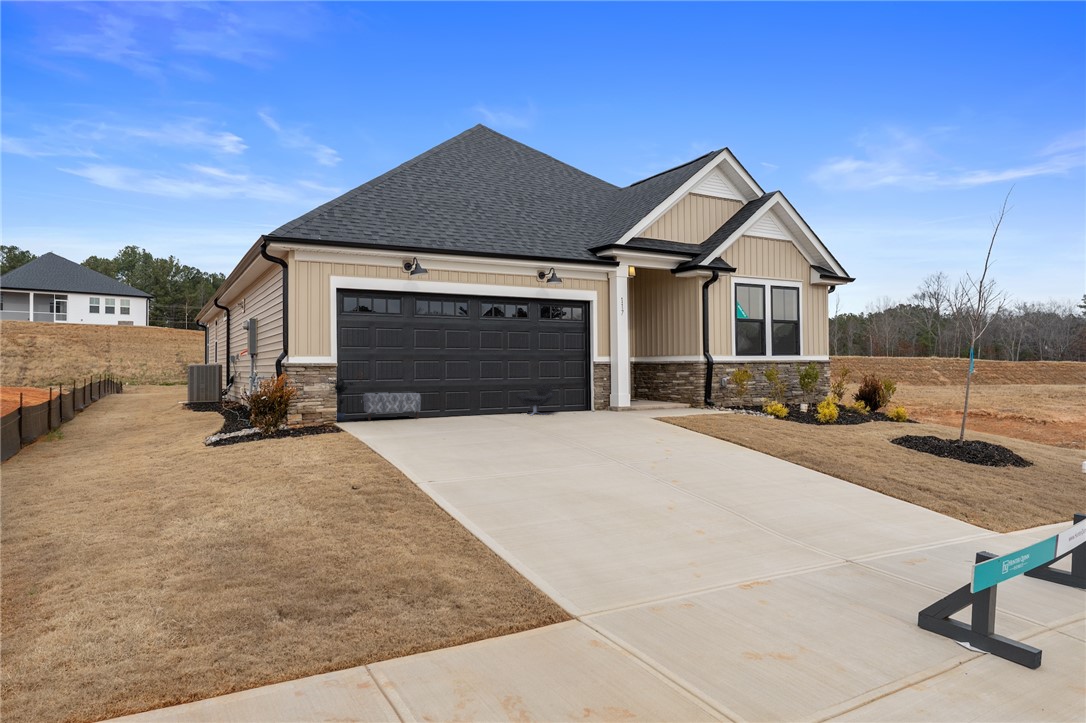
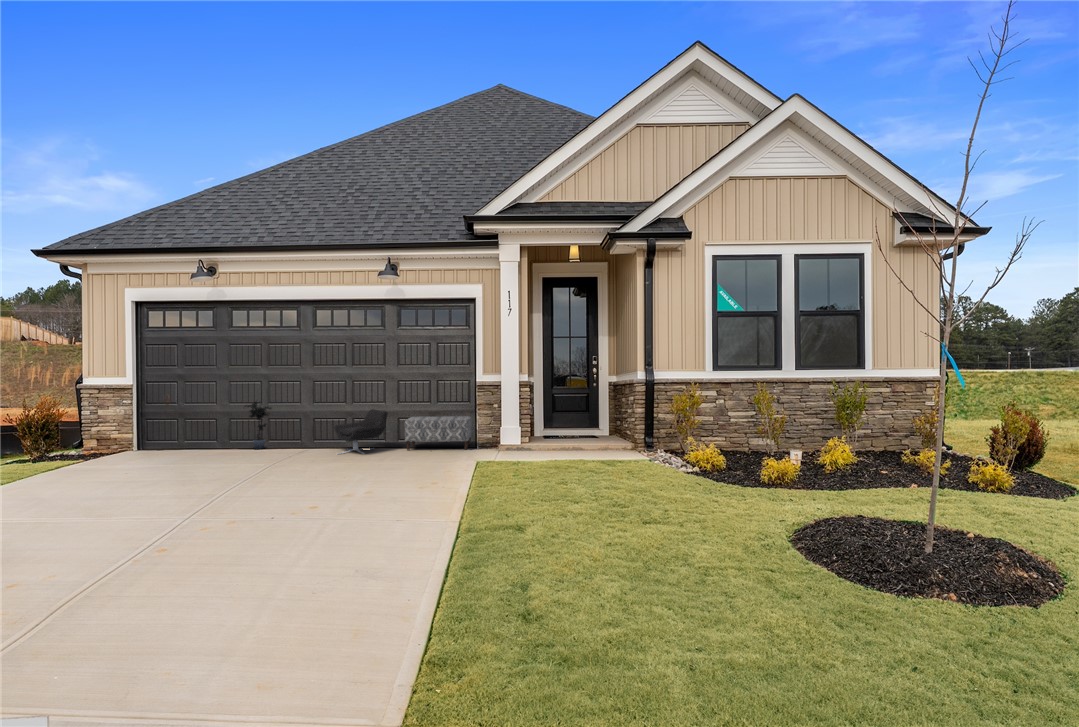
potted plant: present [329,379,353,421] -> present [245,401,272,449]
bench: present [361,392,421,421] -> present [405,416,472,450]

